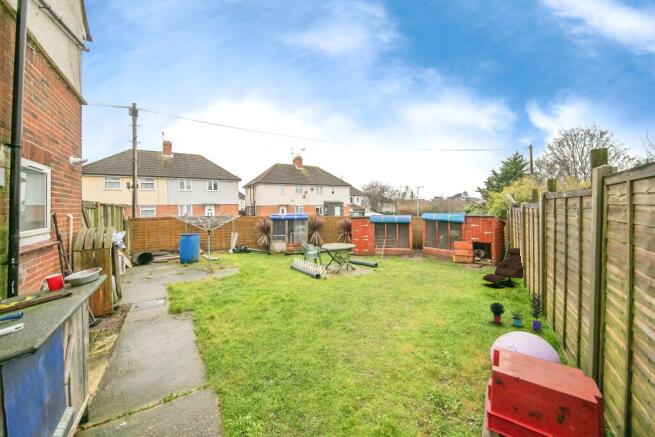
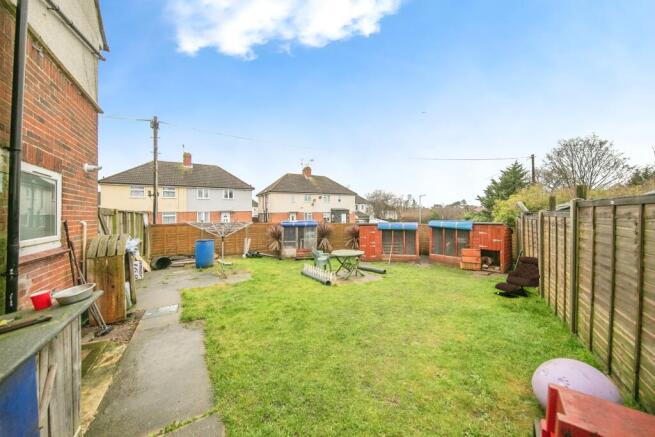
potted plant: present [490,292,545,330] -> none [513,306,579,348]

